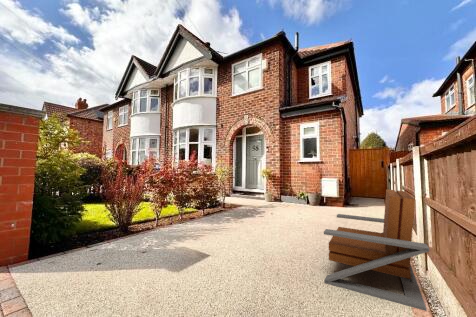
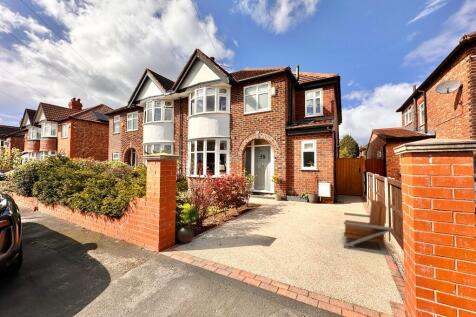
potted tree: none [36,195,84,259] -> present [178,209,198,243]

